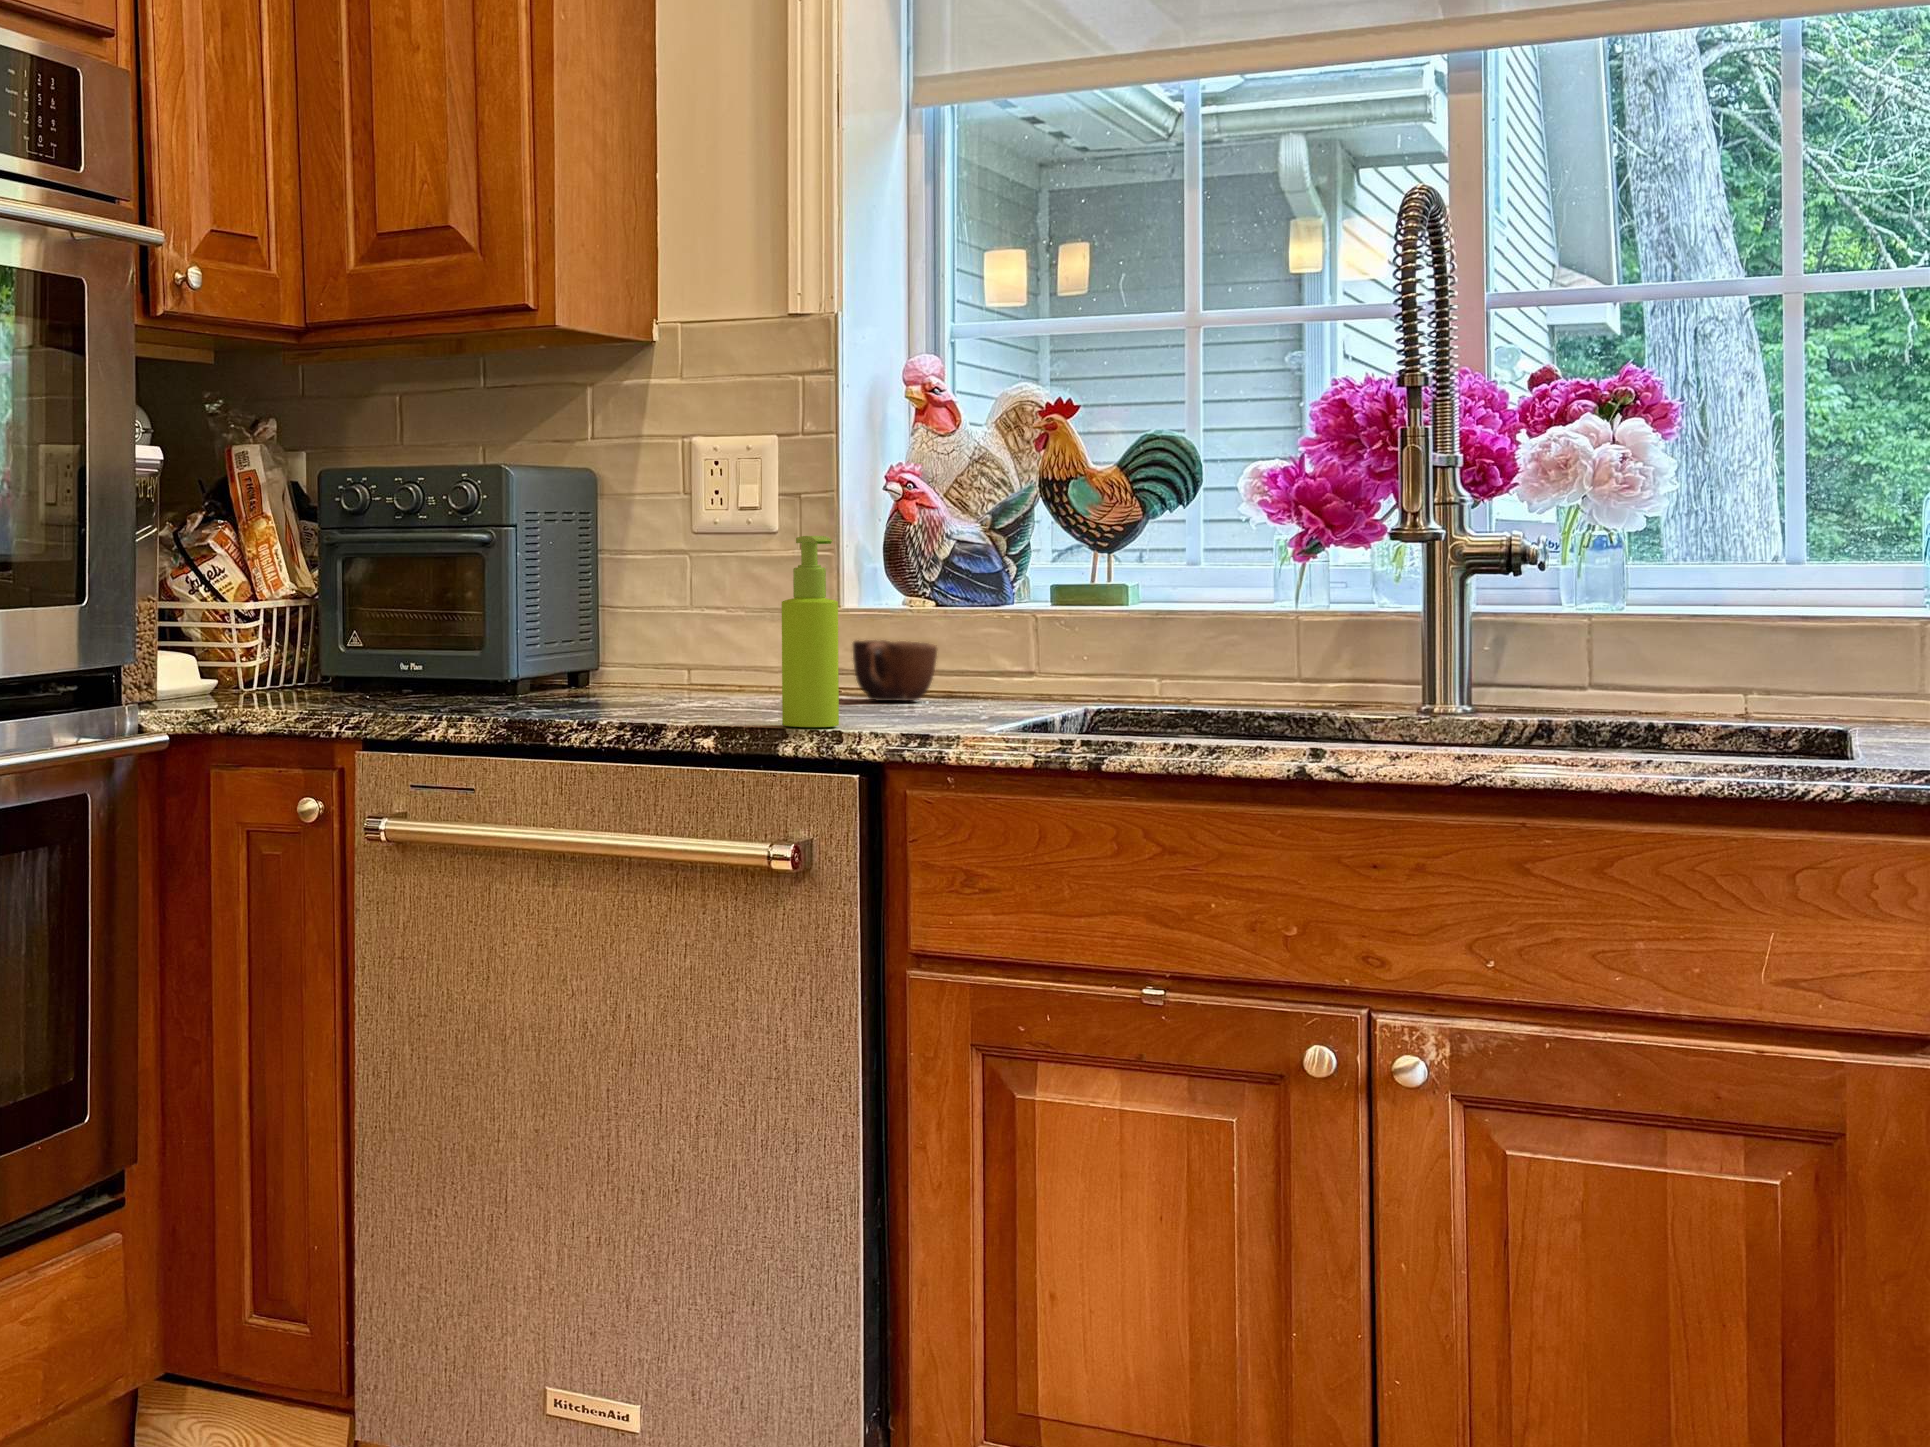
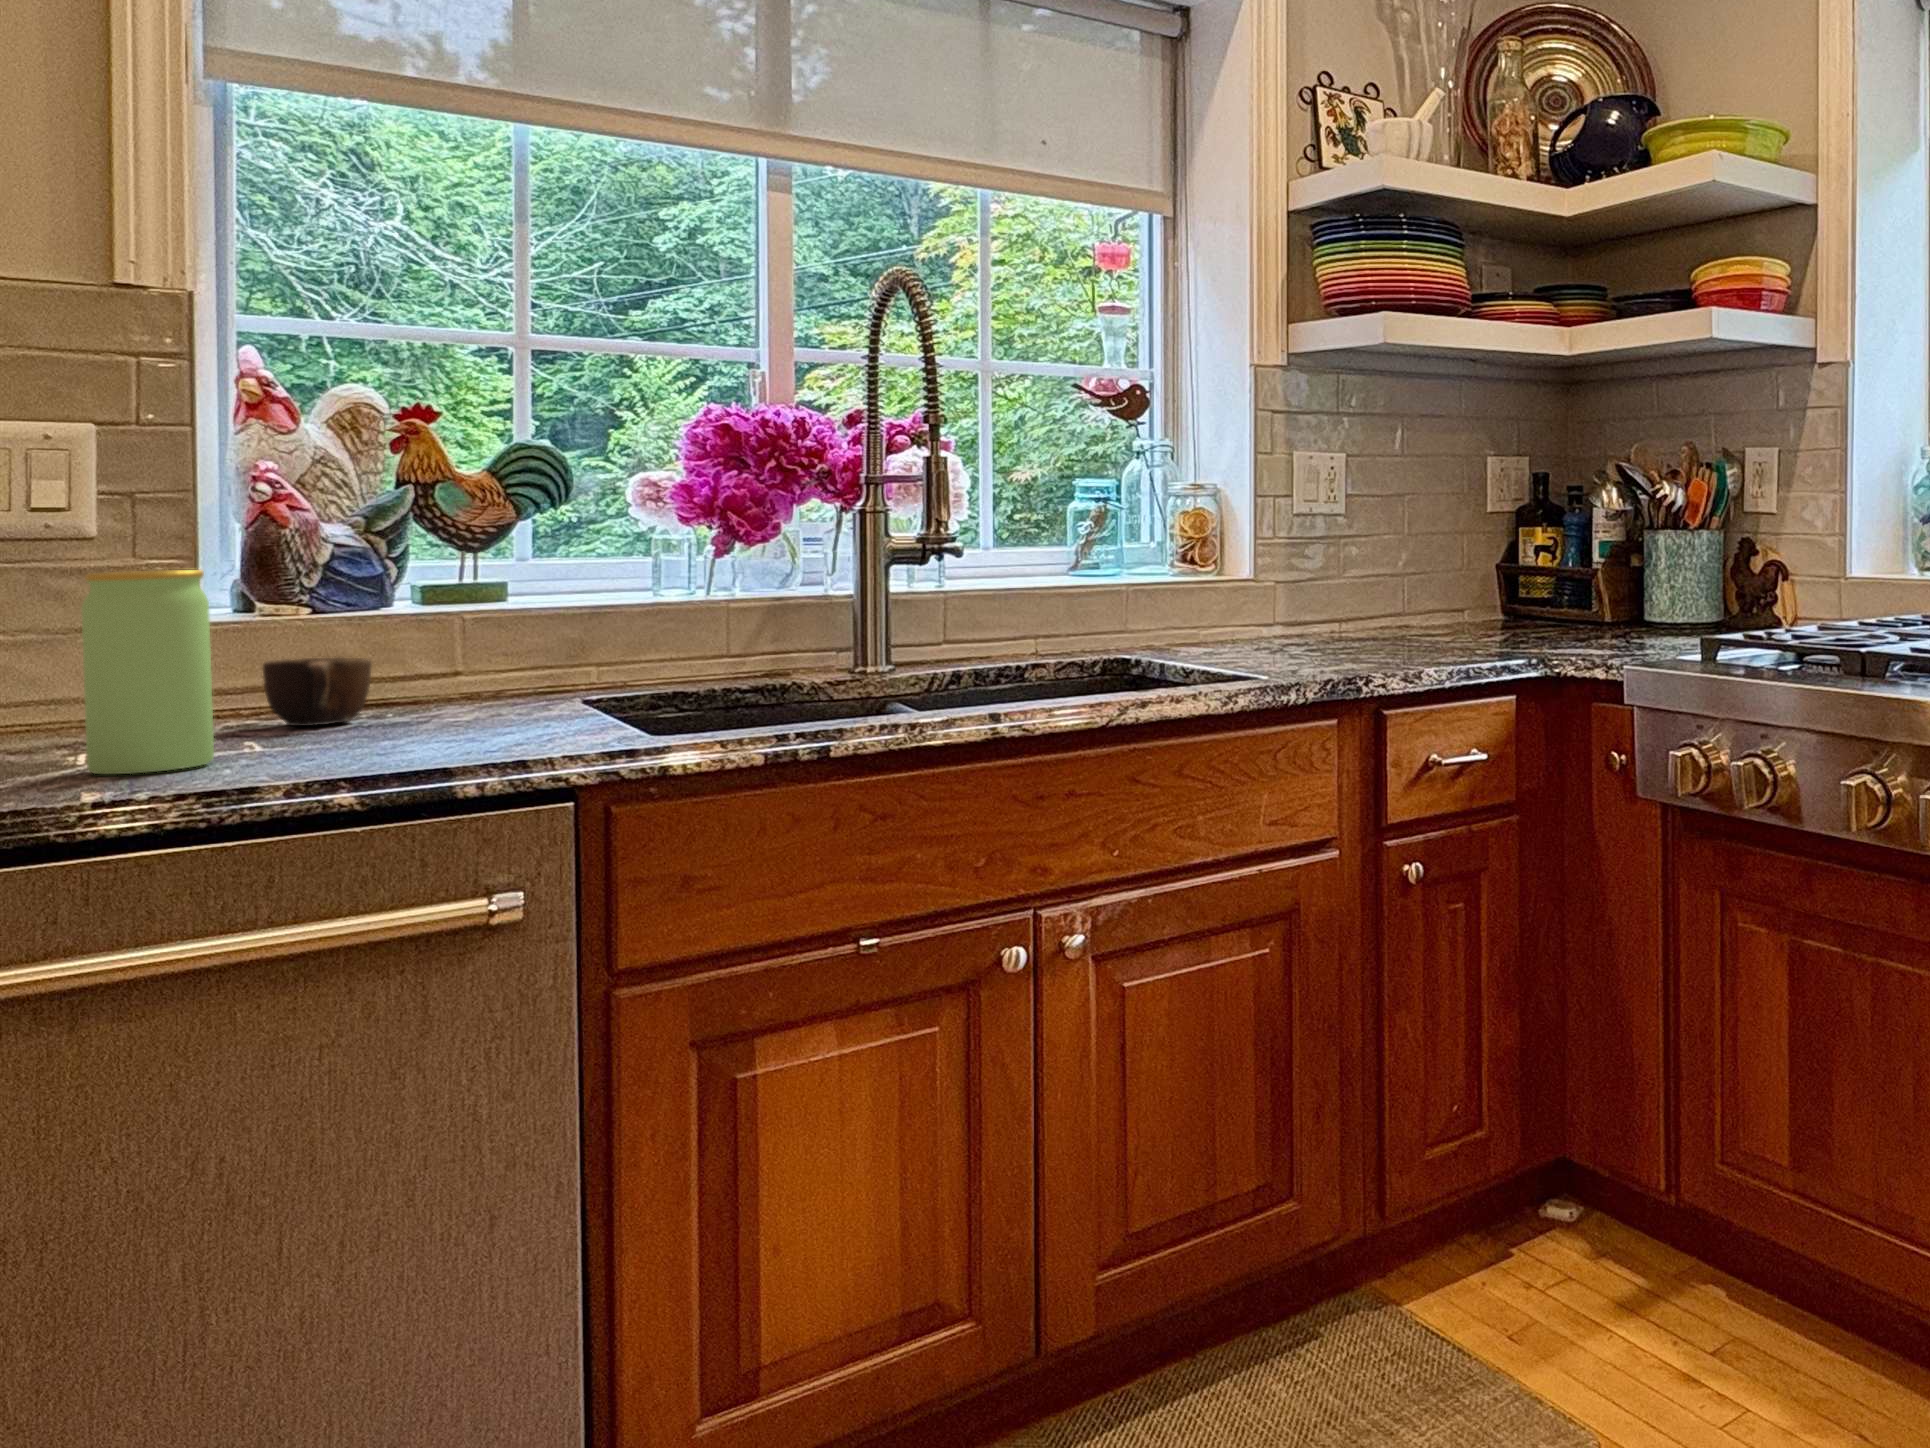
soap dispenser: present [782,536,839,727] -> none [404,543,483,757]
jar: none [621,554,703,714] -> present [82,570,214,774]

